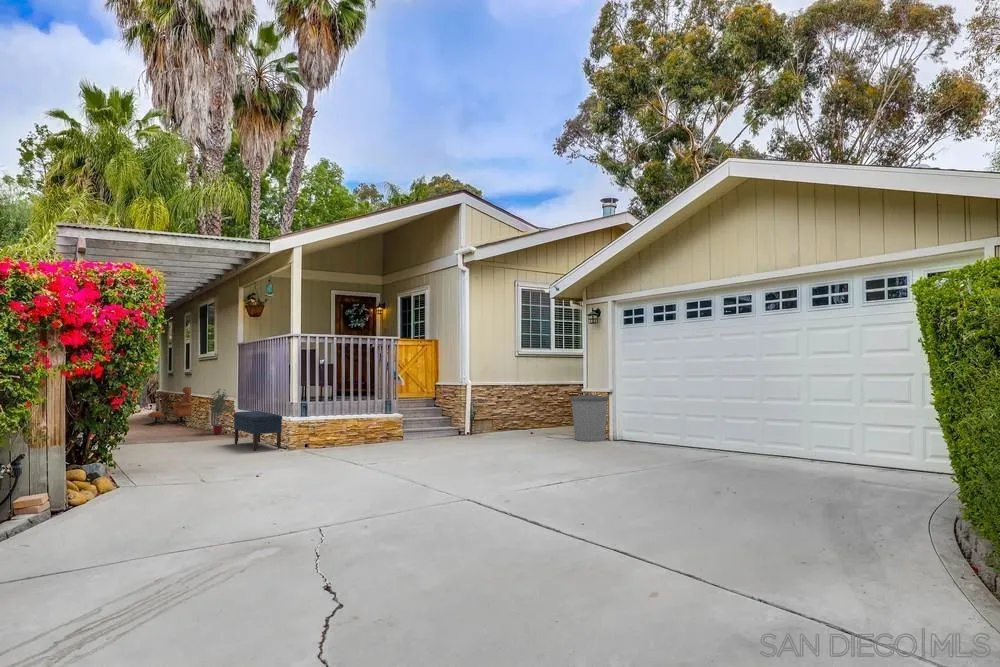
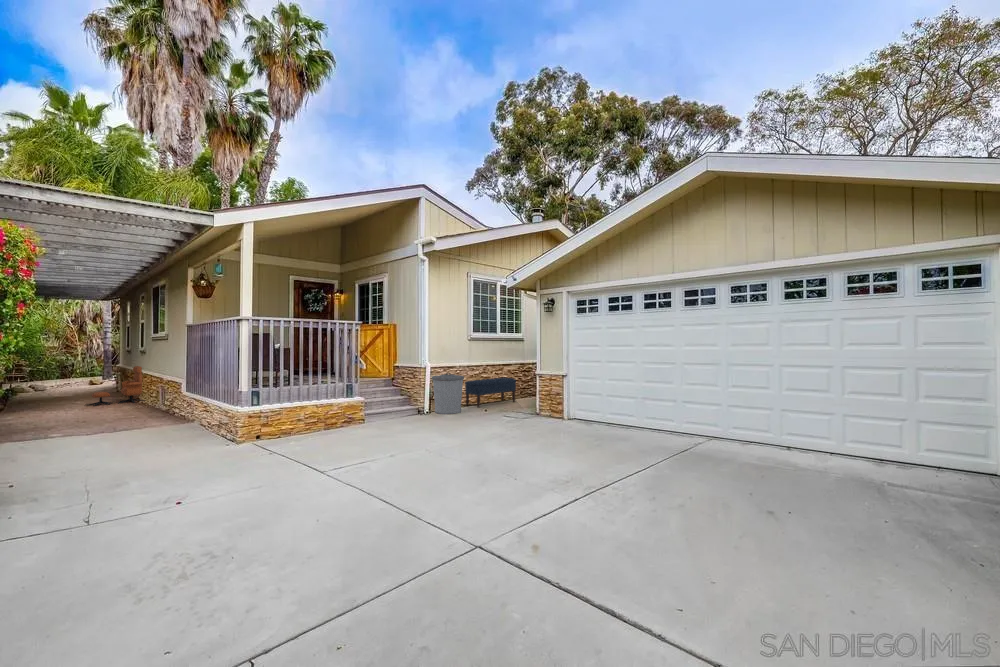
potted tree: present [210,389,235,435] -> none [151,371,184,419]
trash can: present [570,393,609,441] -> present [432,373,464,414]
bench: present [233,411,282,451] -> present [465,377,516,407]

